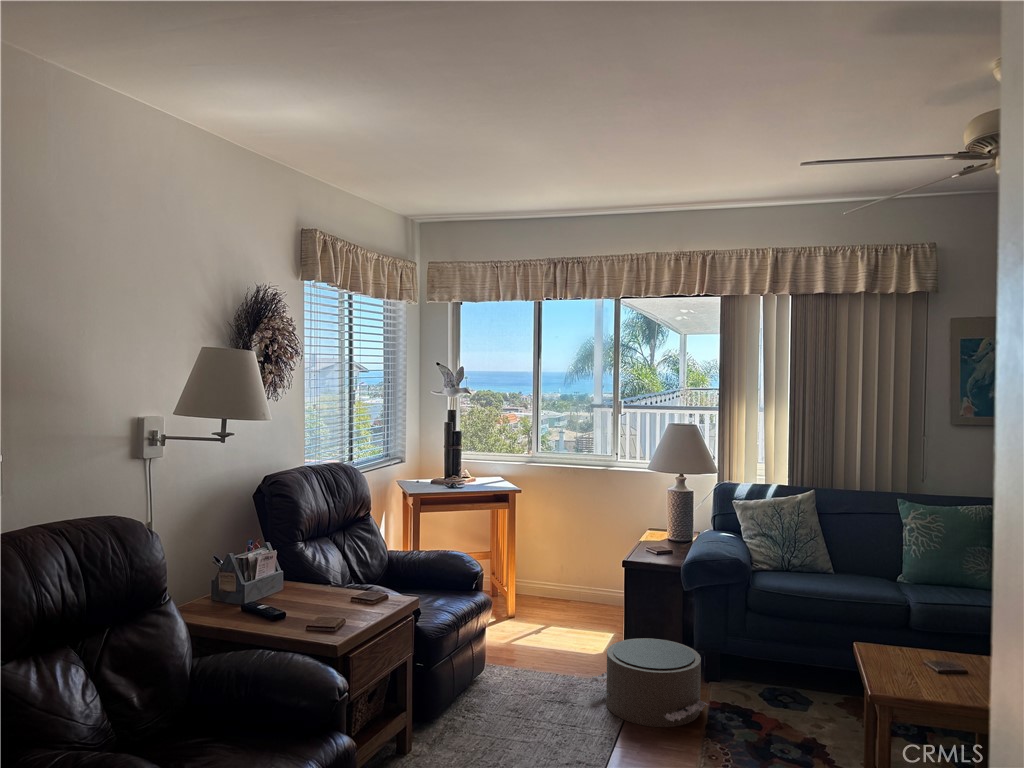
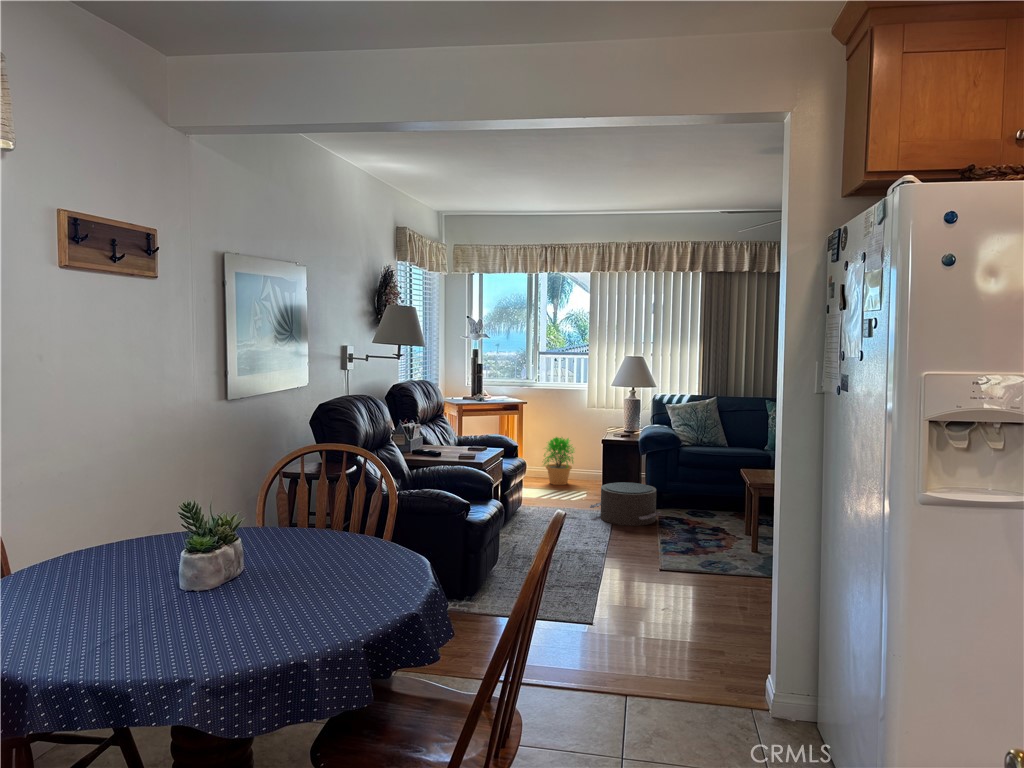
potted plant: none [546,541,599,617] -> present [544,437,574,485]

